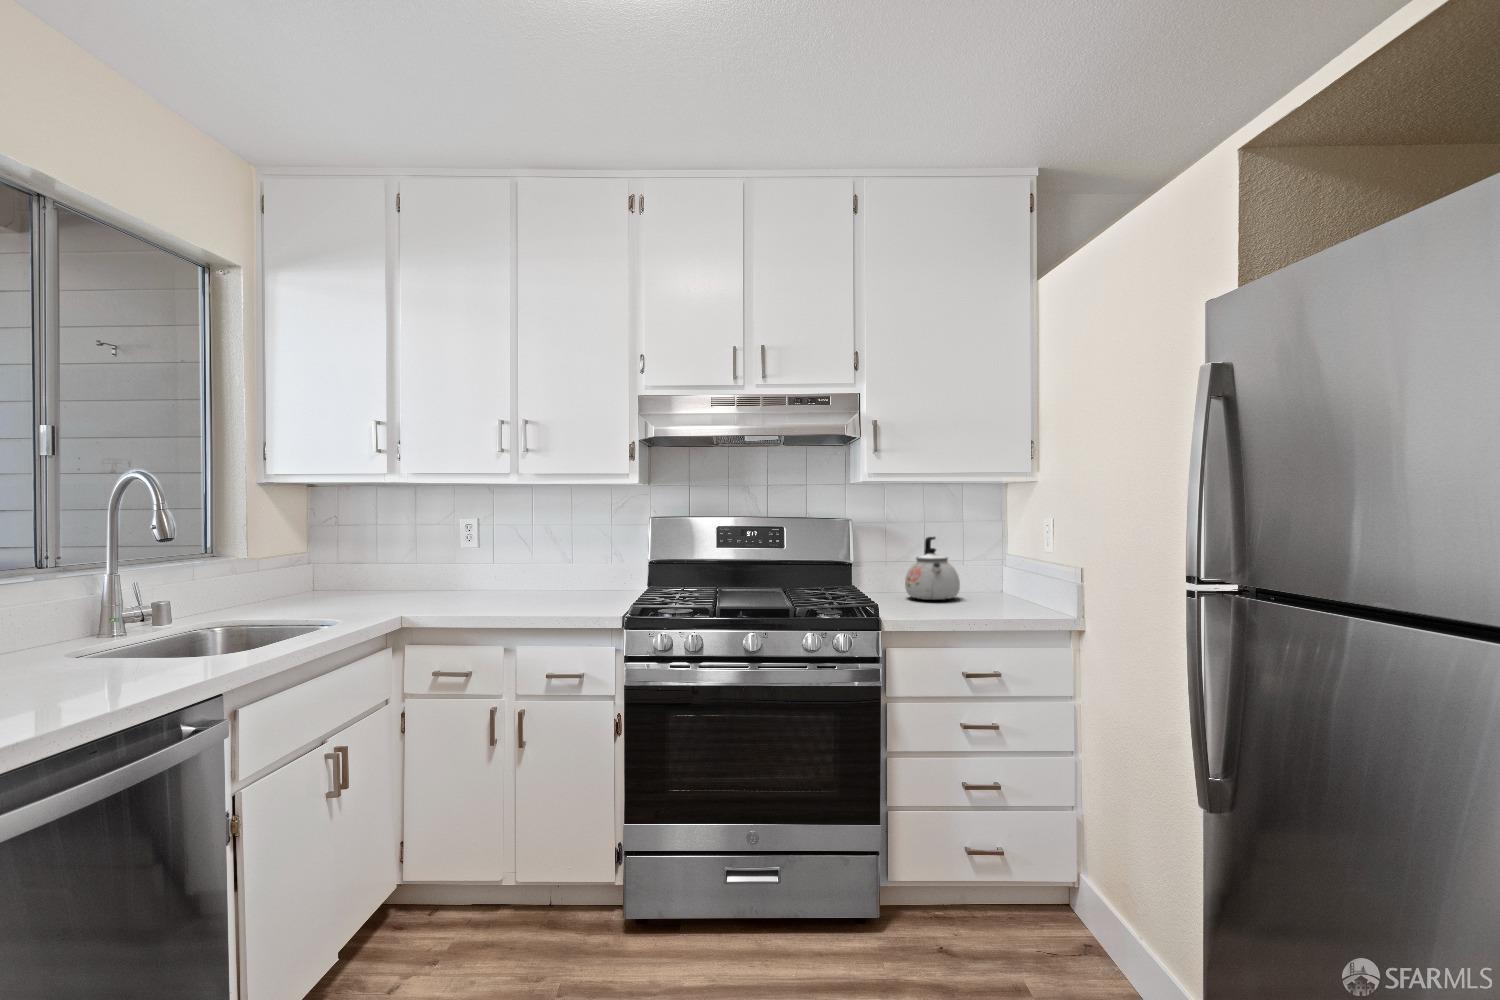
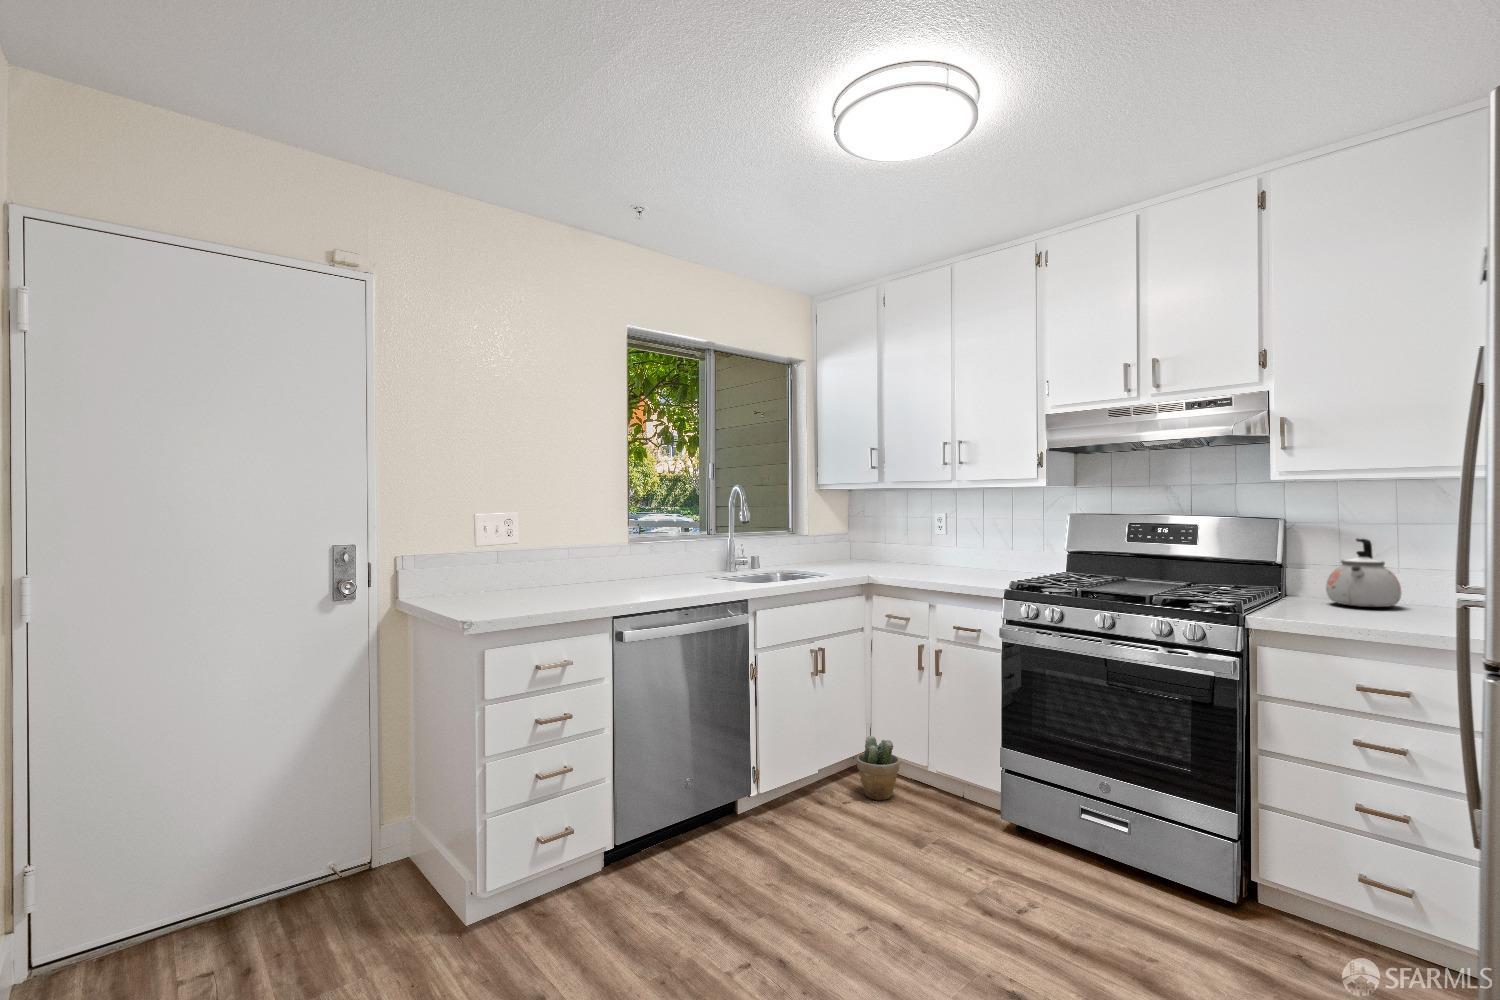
potted plant: none [398,862,468,960] -> present [857,736,900,800]

